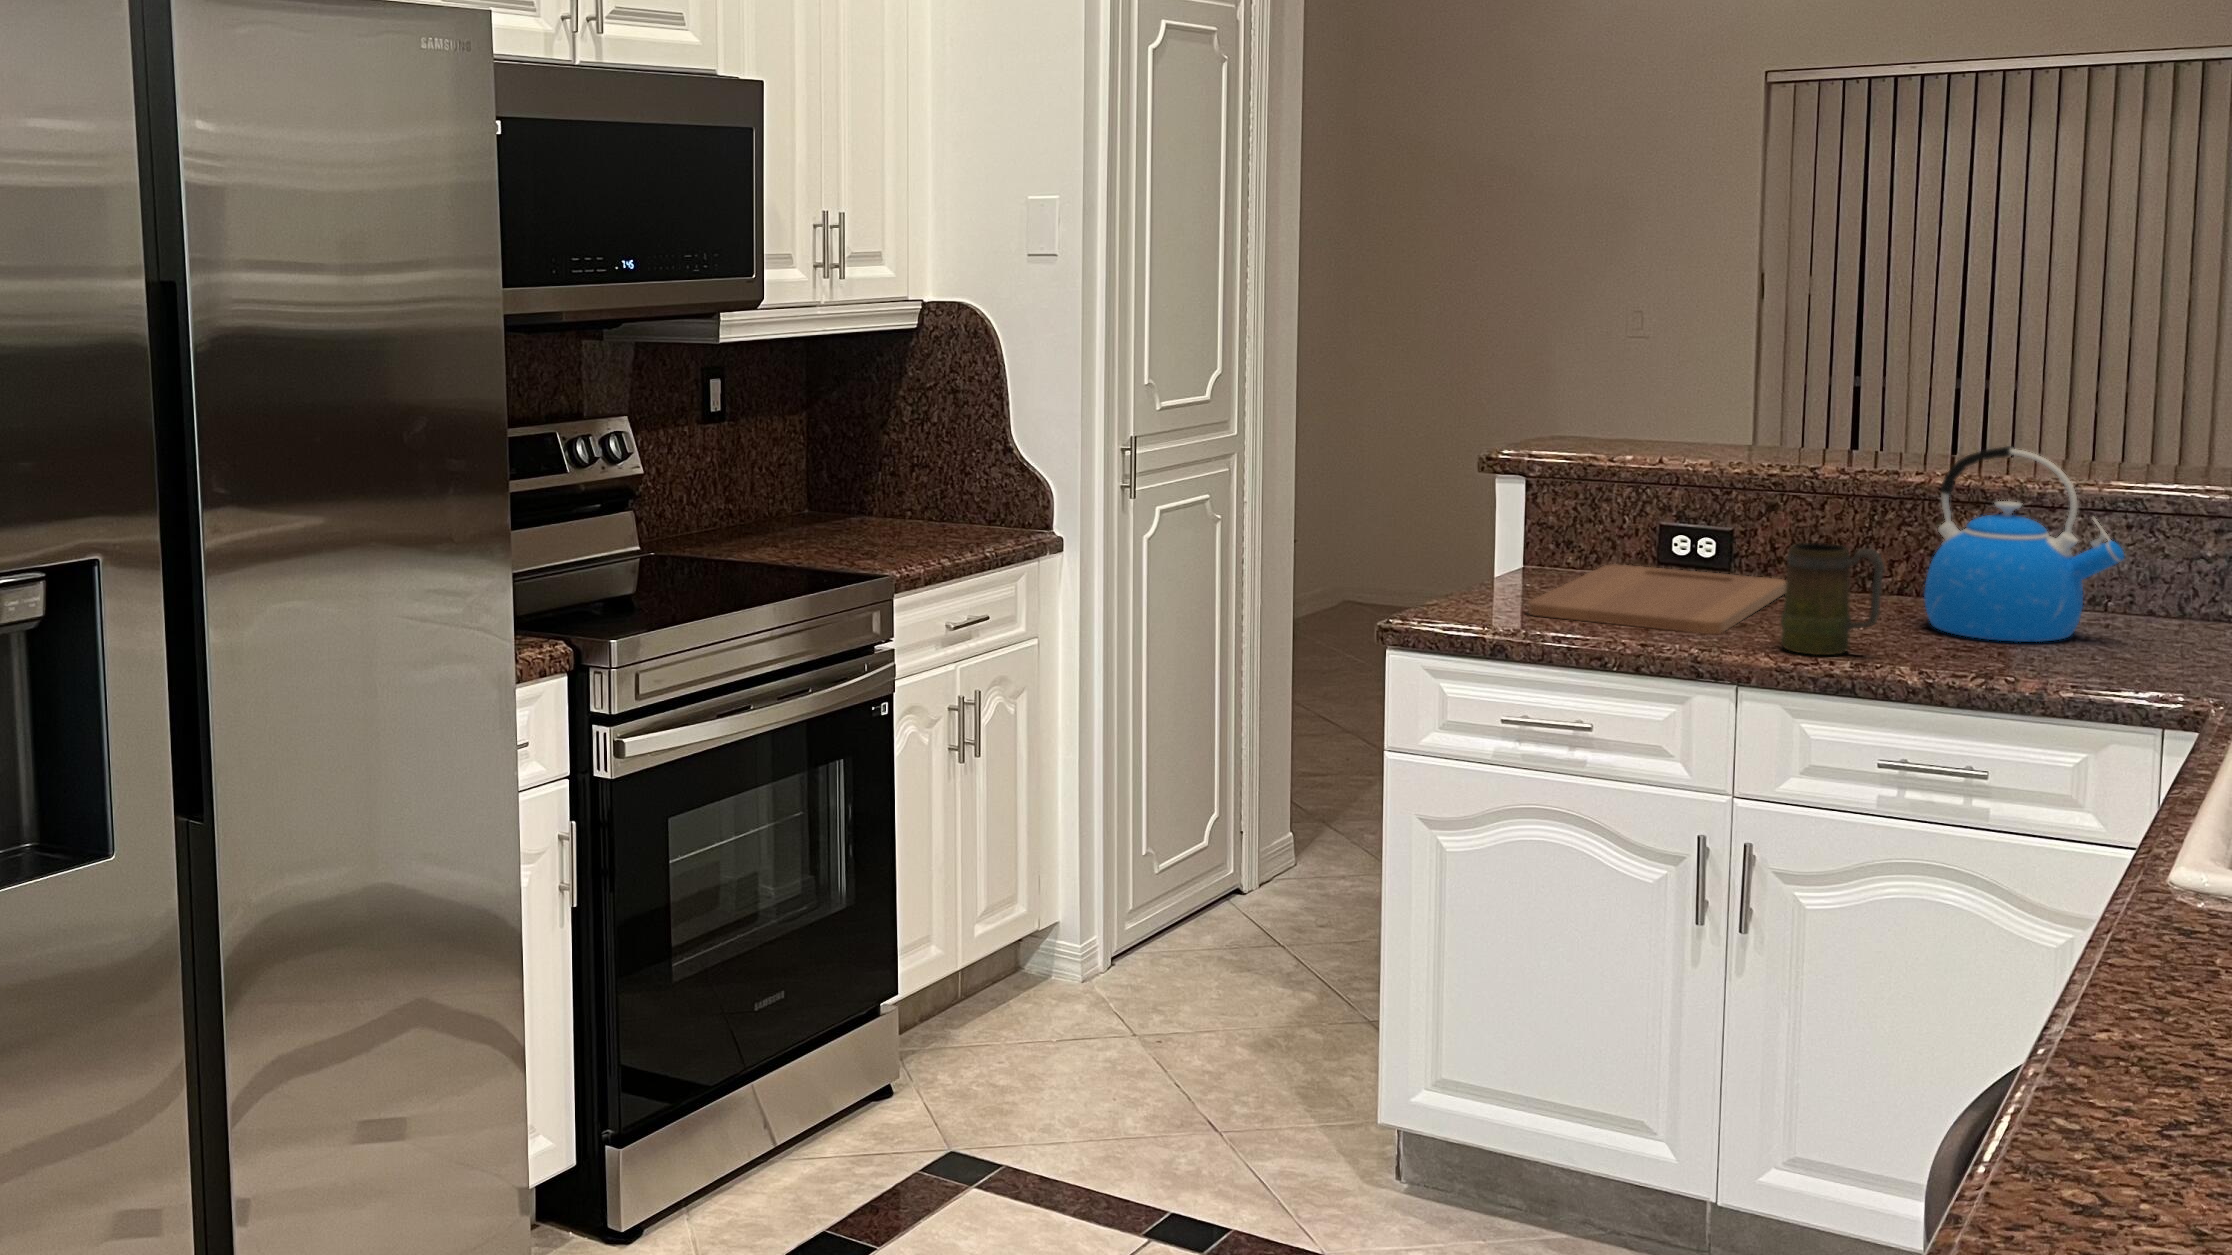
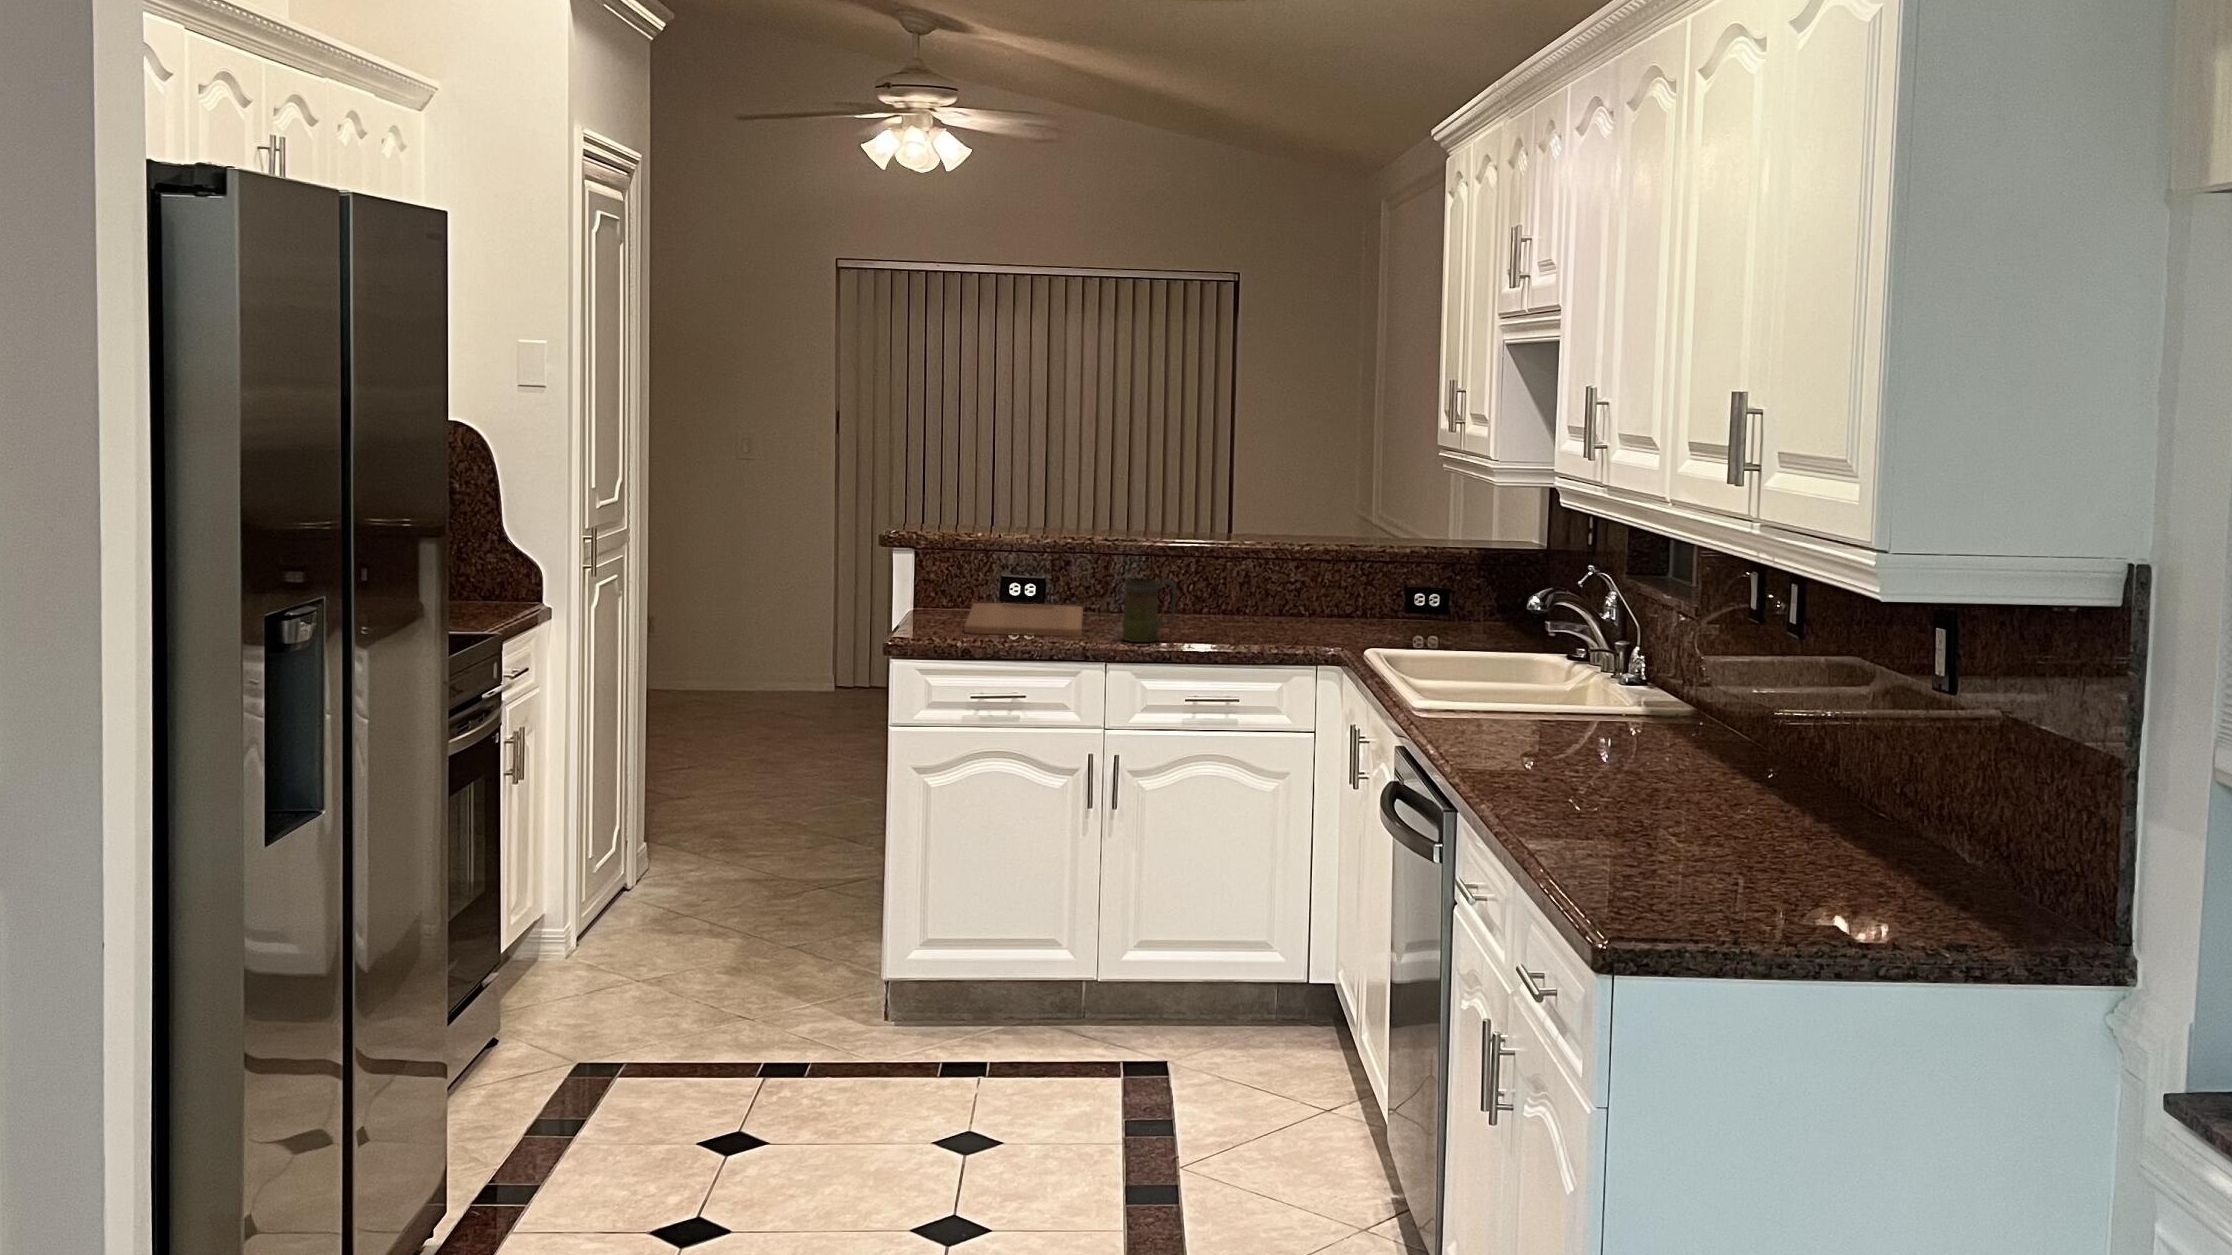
kettle: present [1924,446,2125,642] -> none [1171,520,1270,630]

